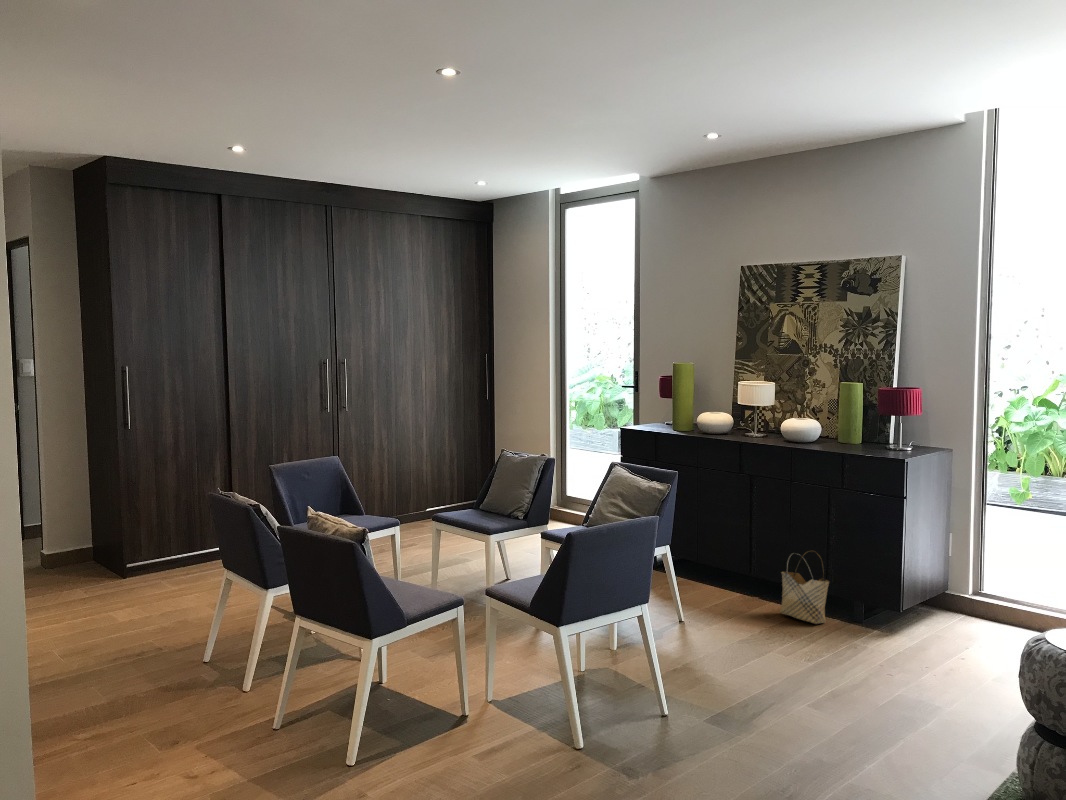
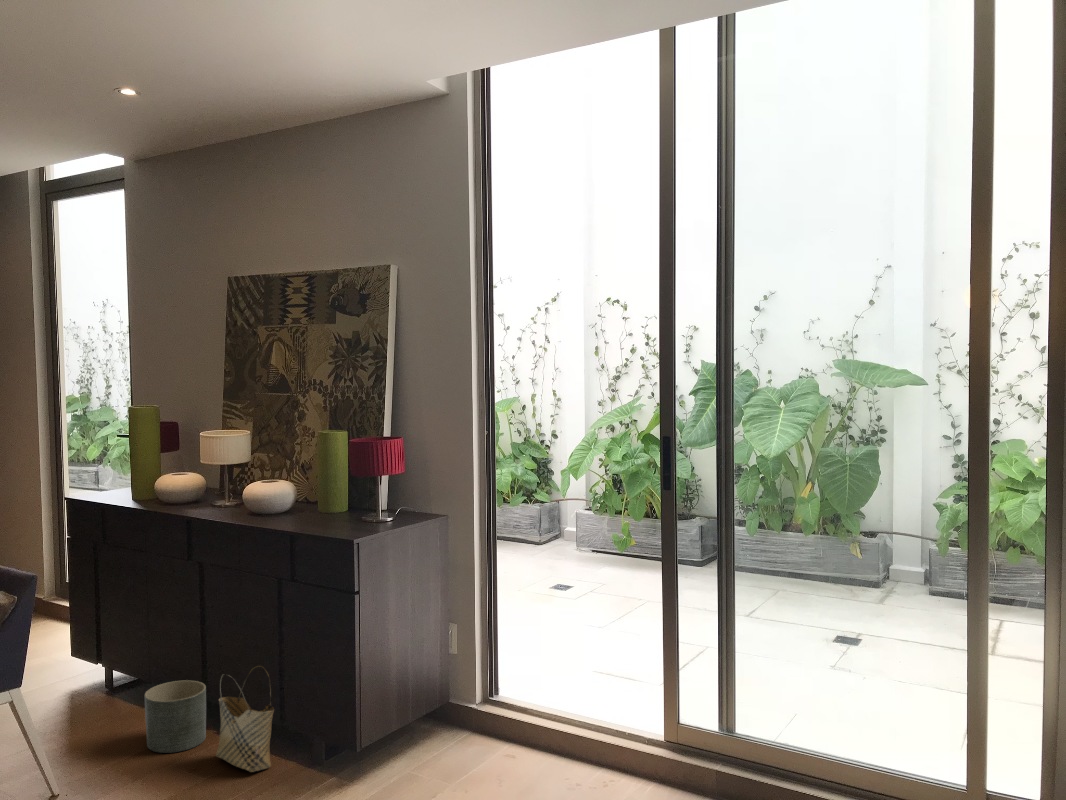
planter: none [718,561,760,609] -> present [145,680,206,753]

